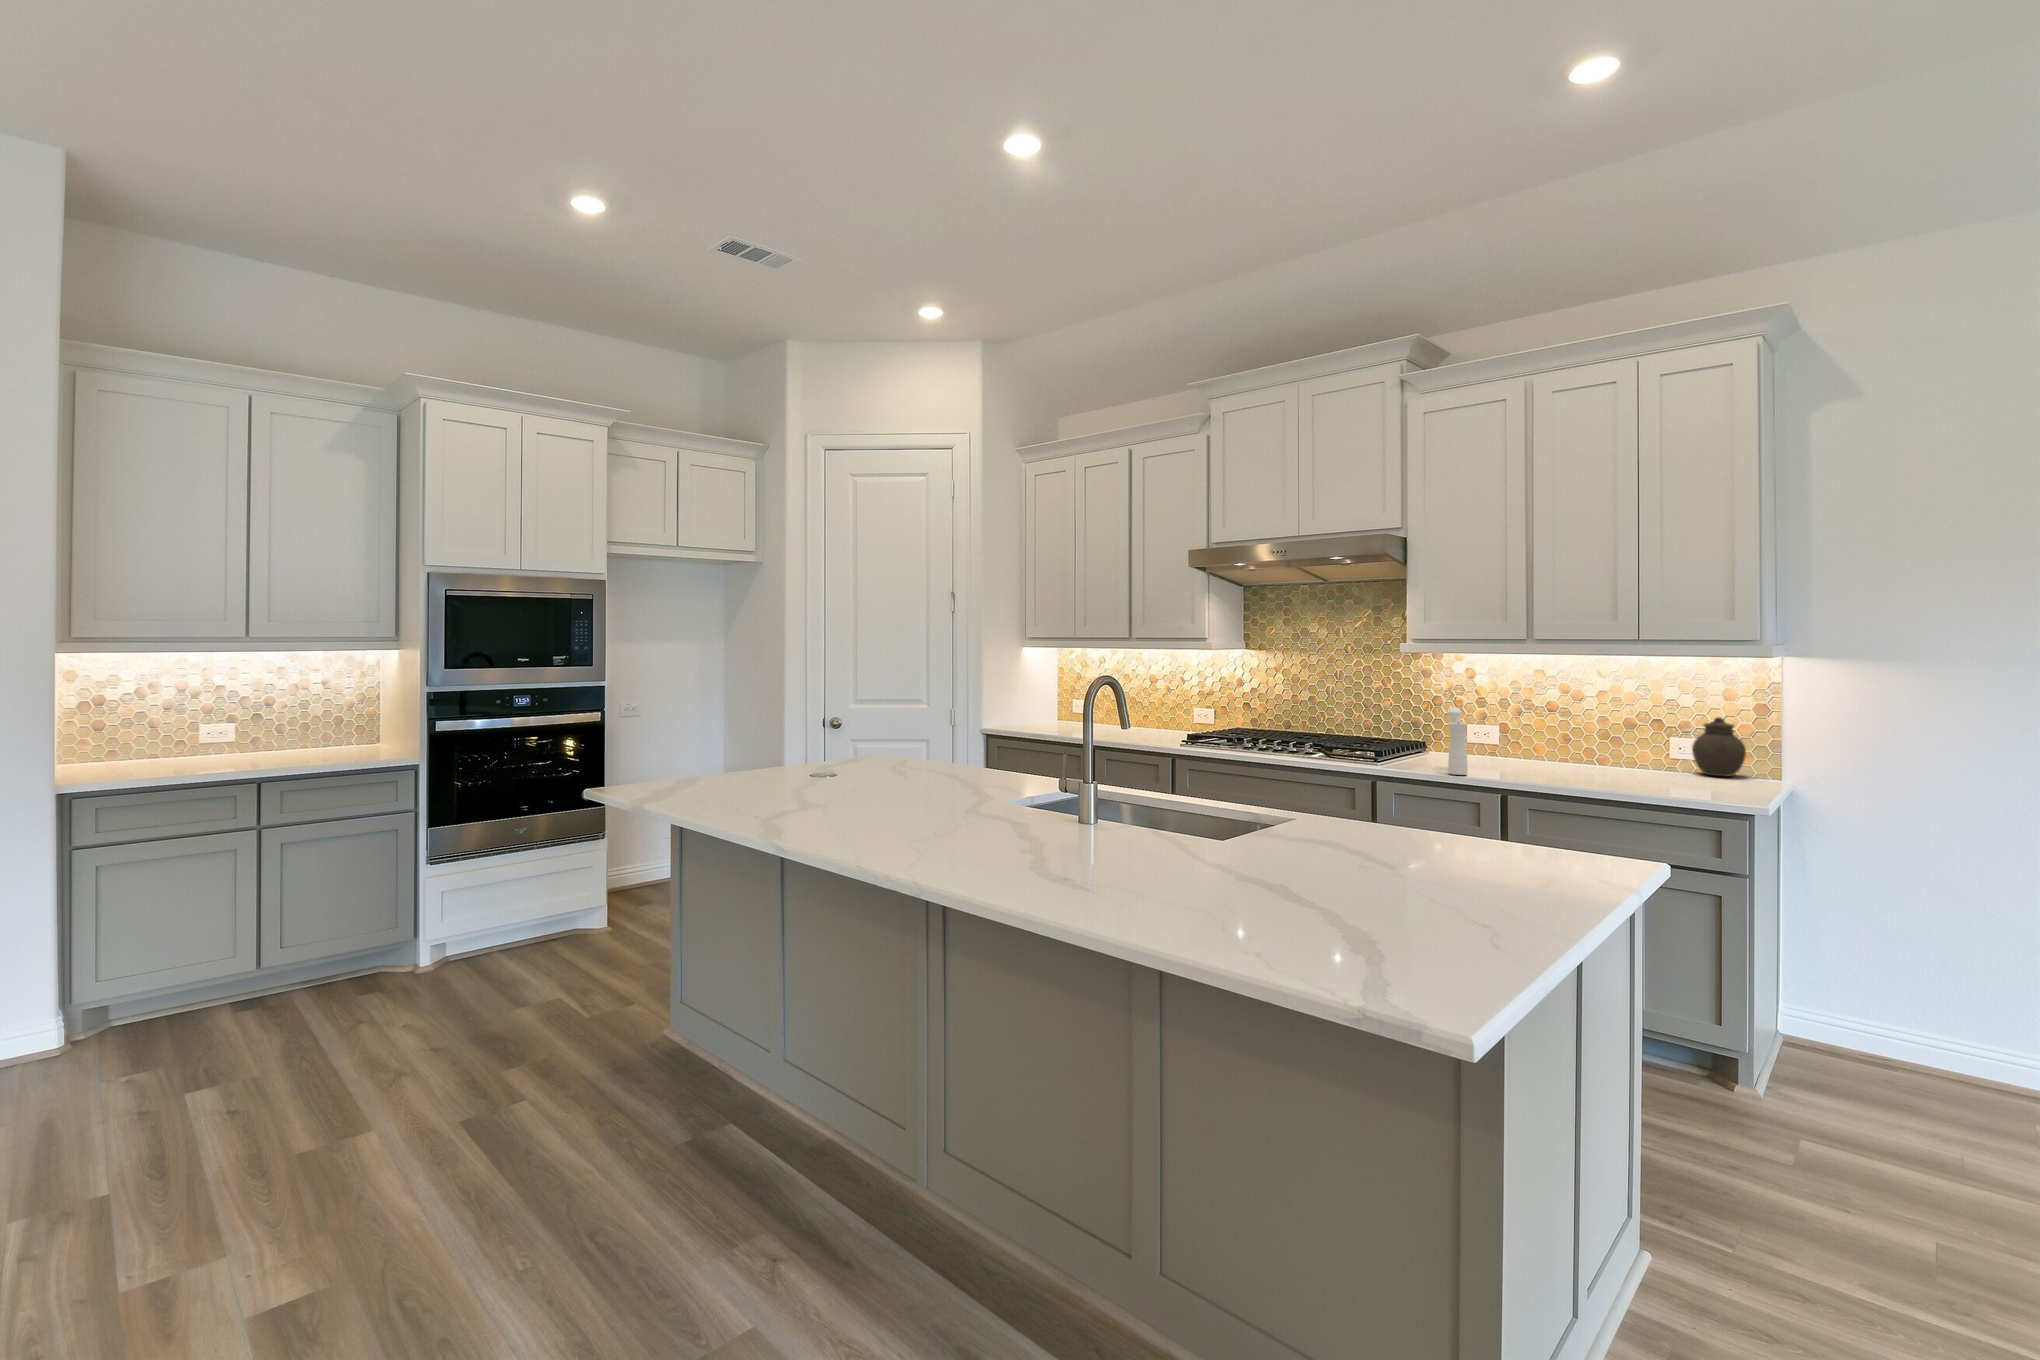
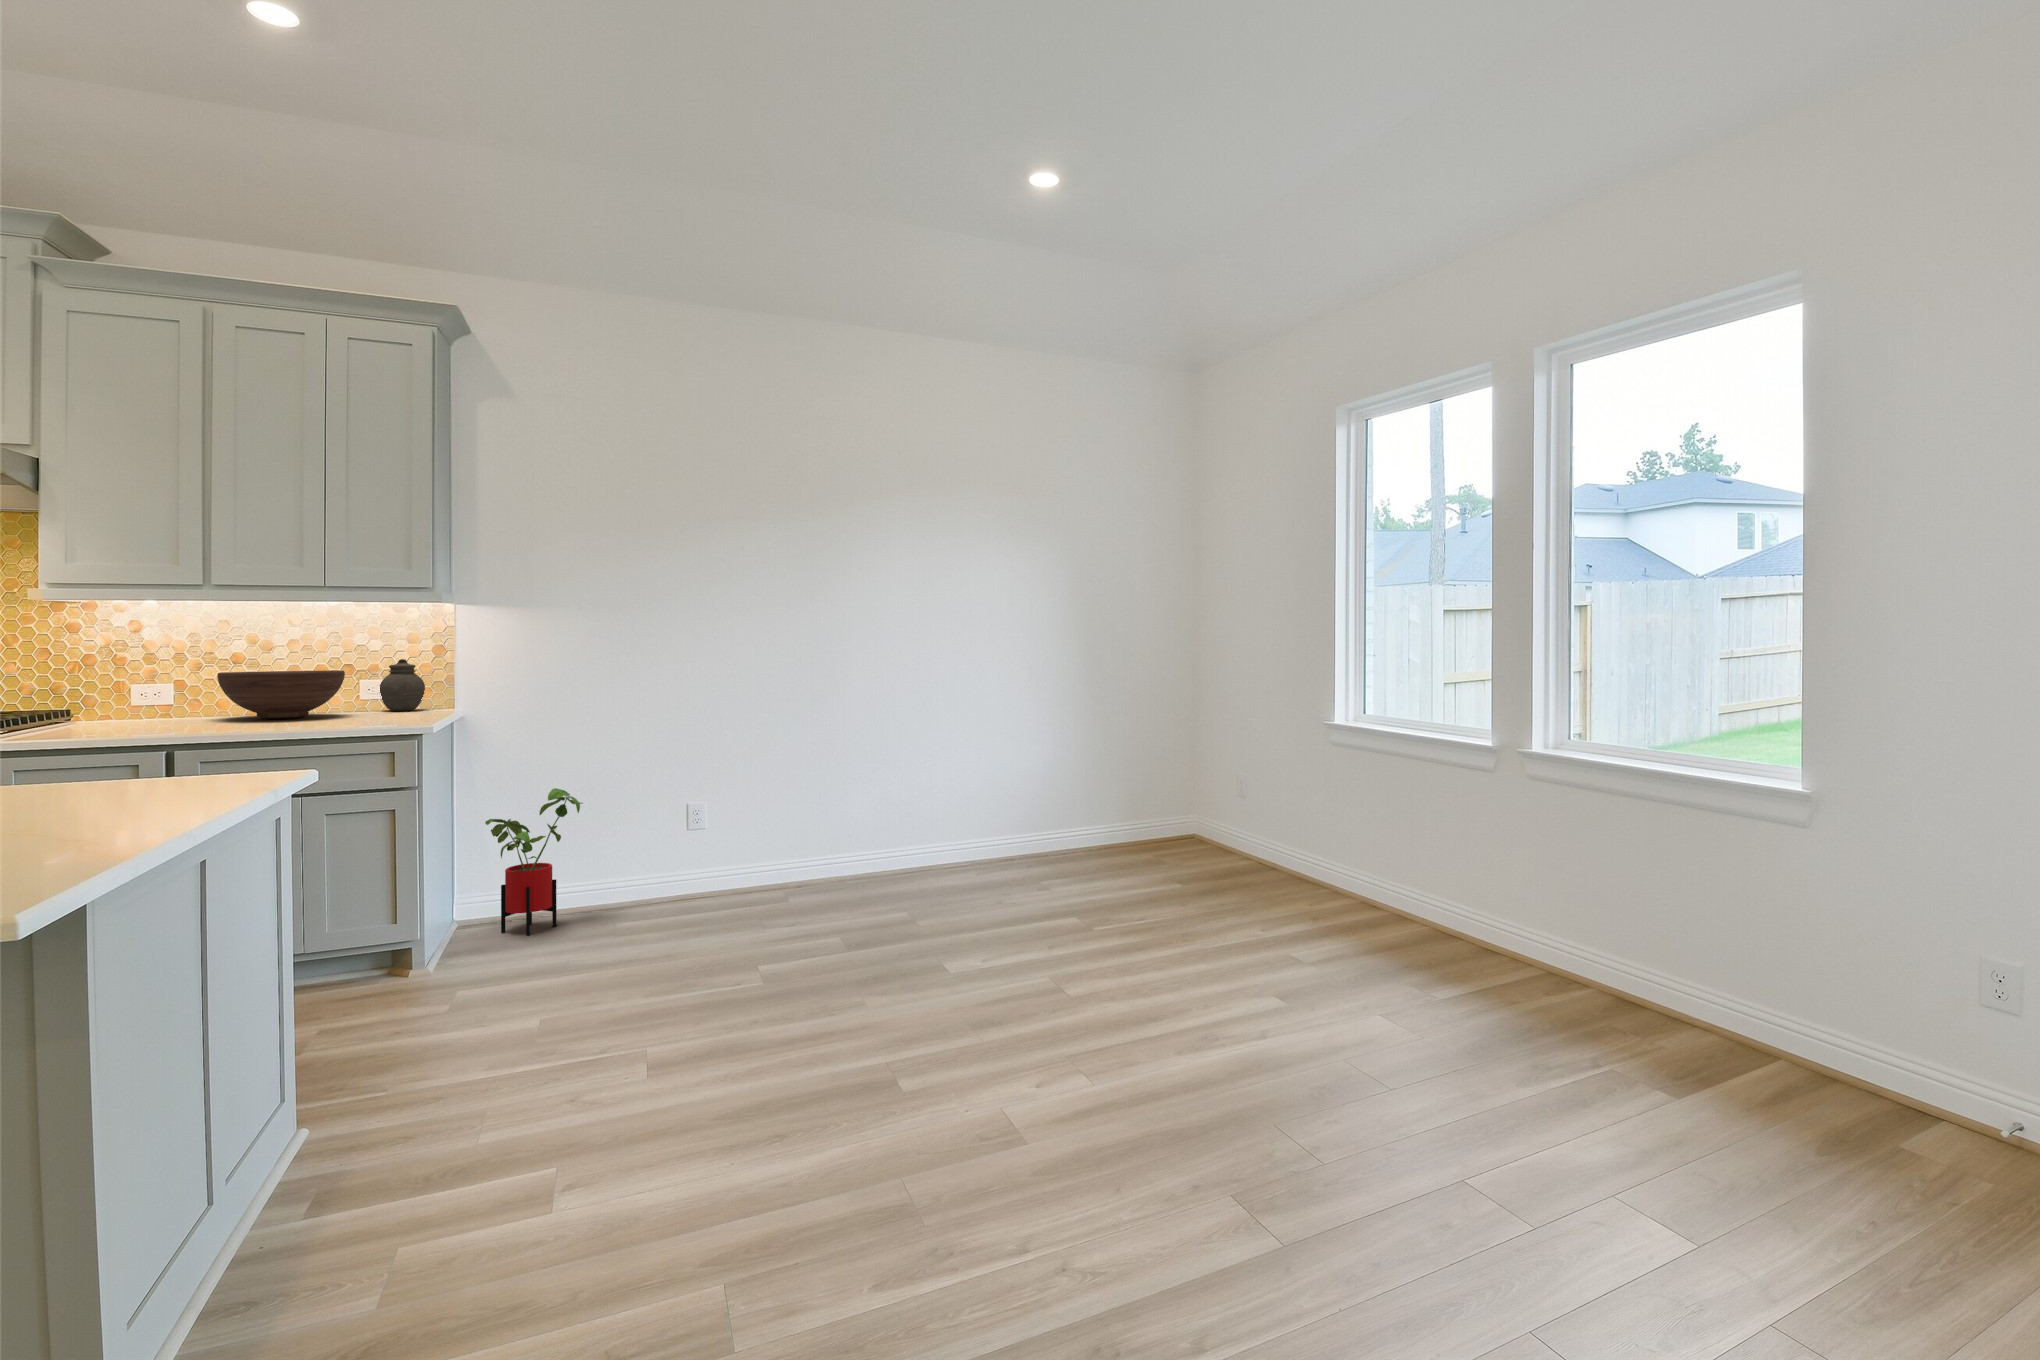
pepper mill: present [1447,708,1468,775] -> none [97,658,125,730]
fruit bowl: none [1538,723,1657,776] -> present [217,671,345,718]
house plant: none [1826,906,1983,1093] -> present [485,788,583,935]

